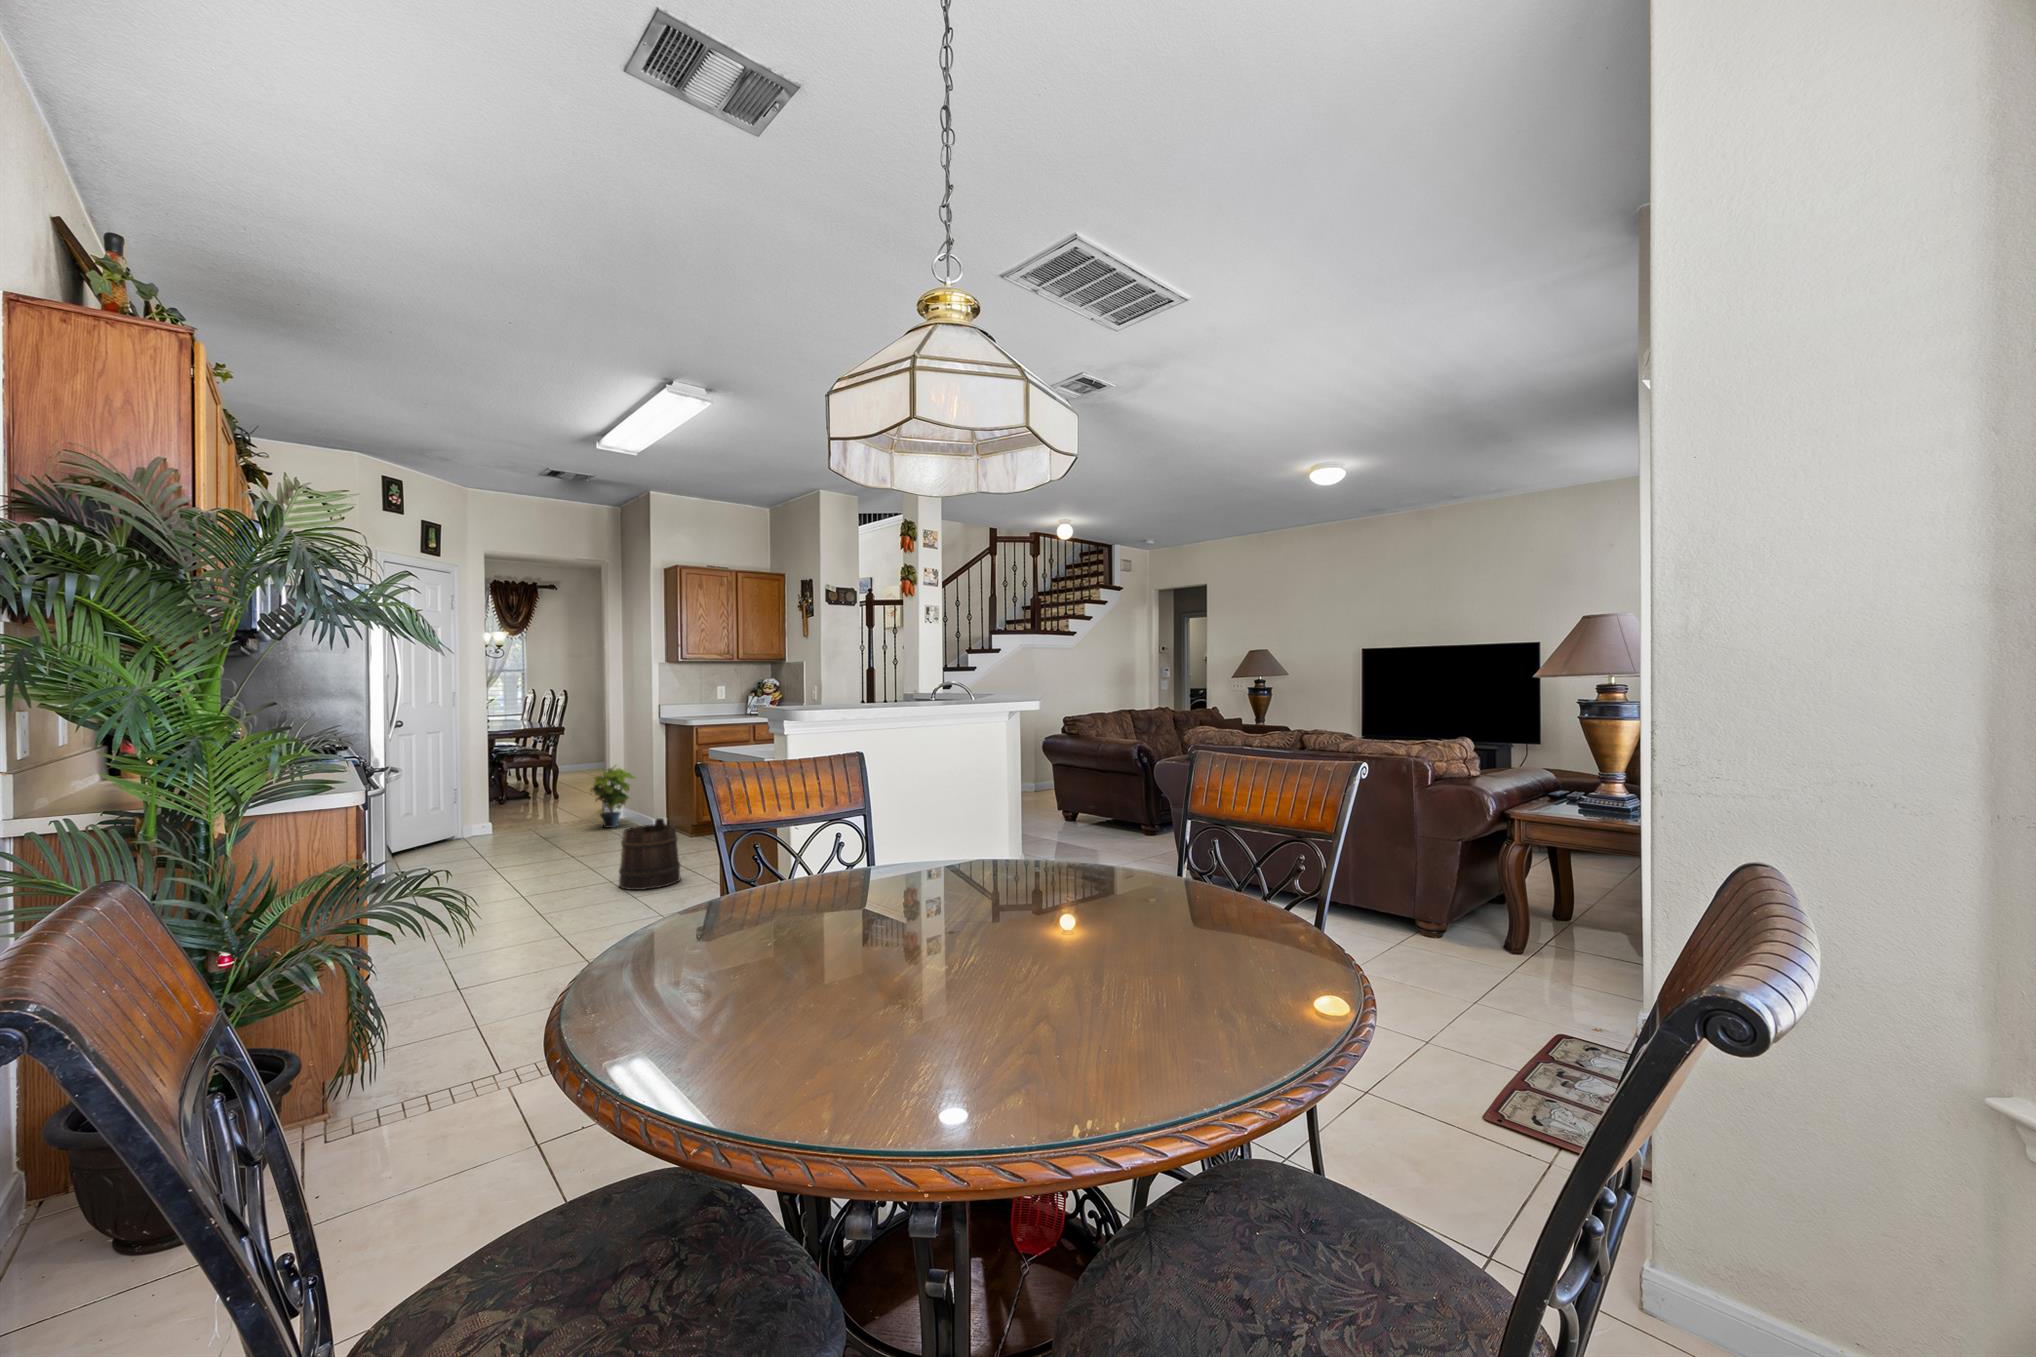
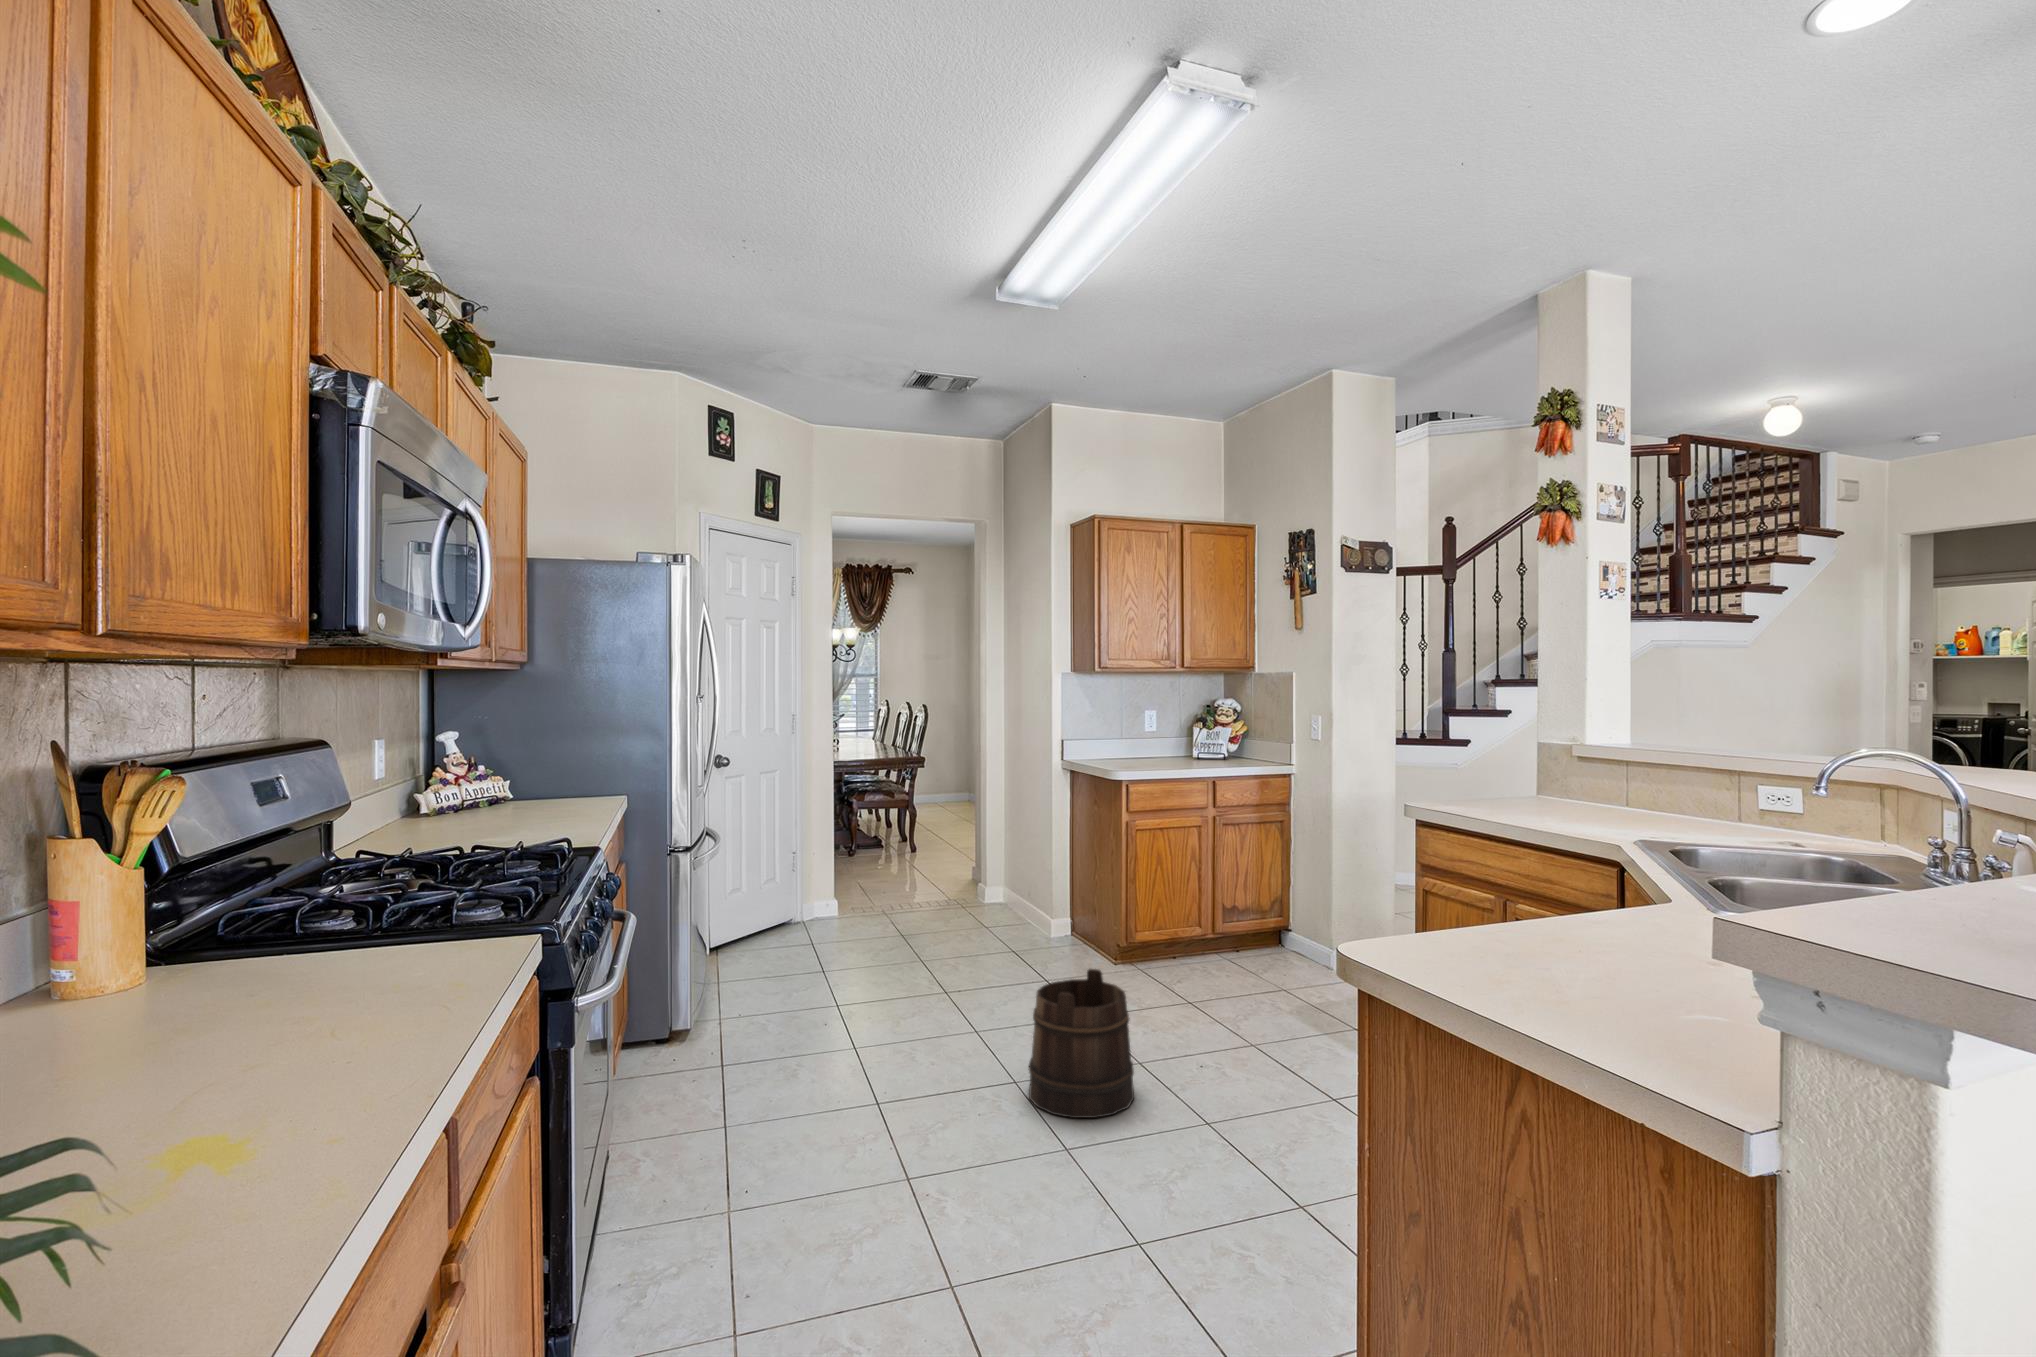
potted plant: present [591,766,635,828] -> none [964,829,1030,927]

